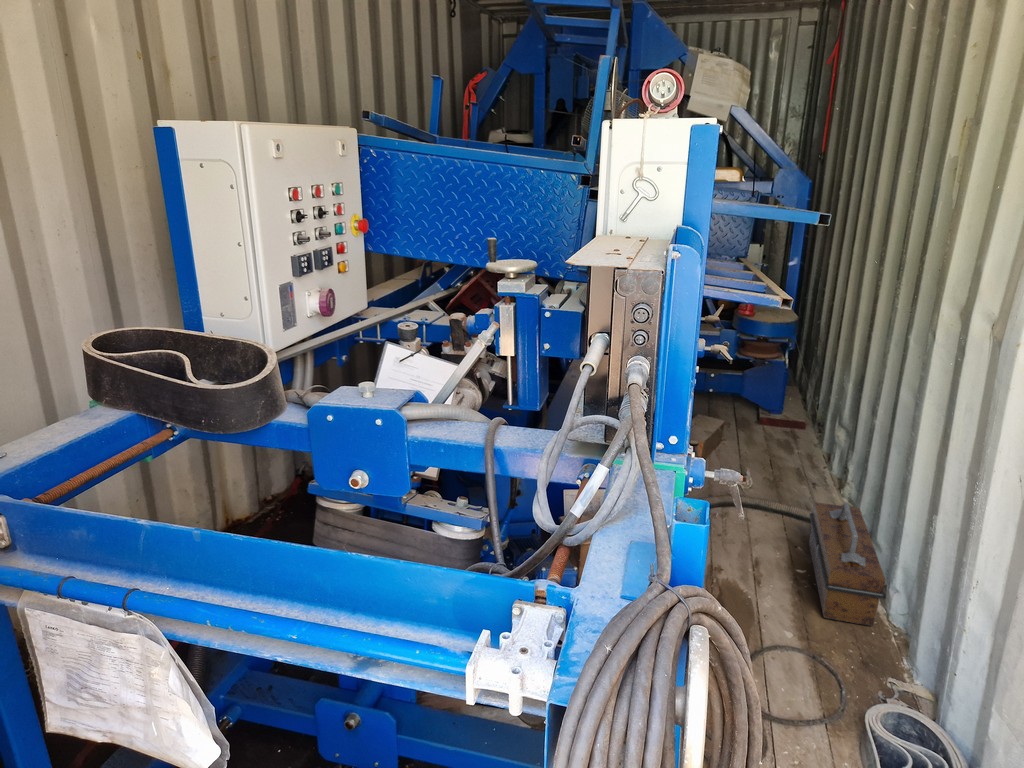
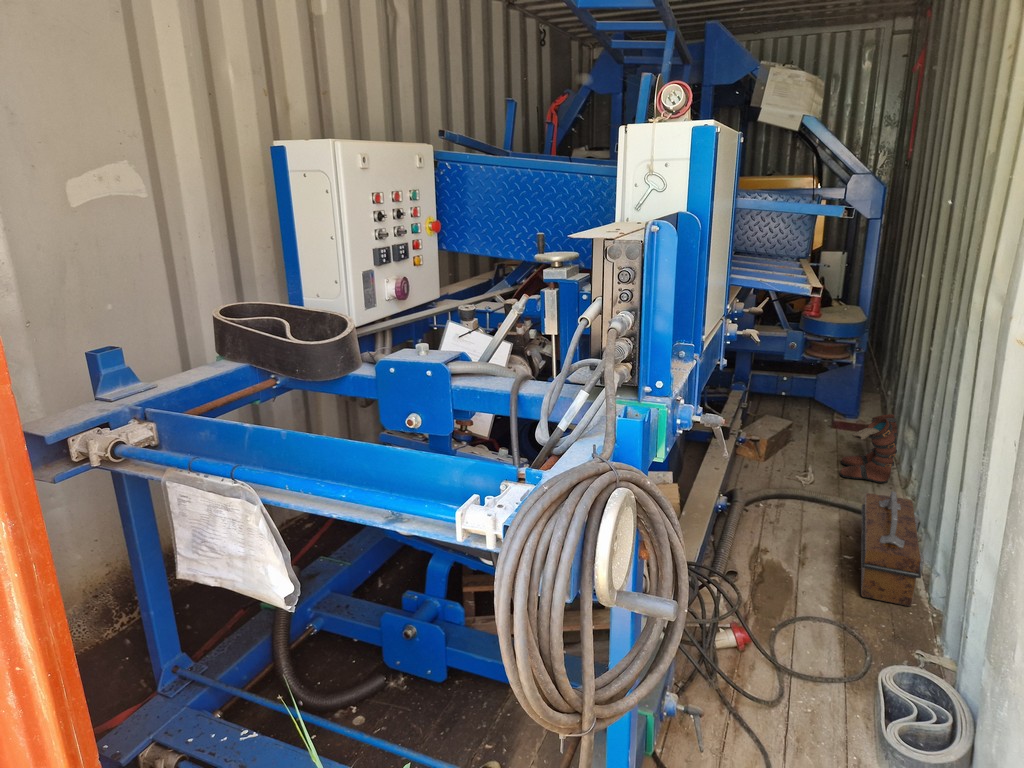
boots: none [773,414,831,483] -> present [840,414,898,483]

